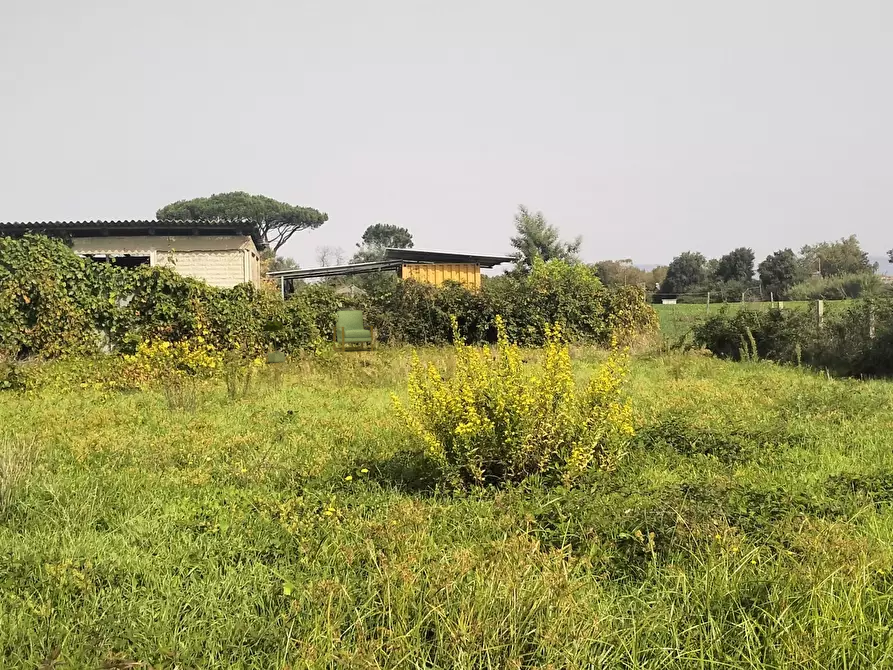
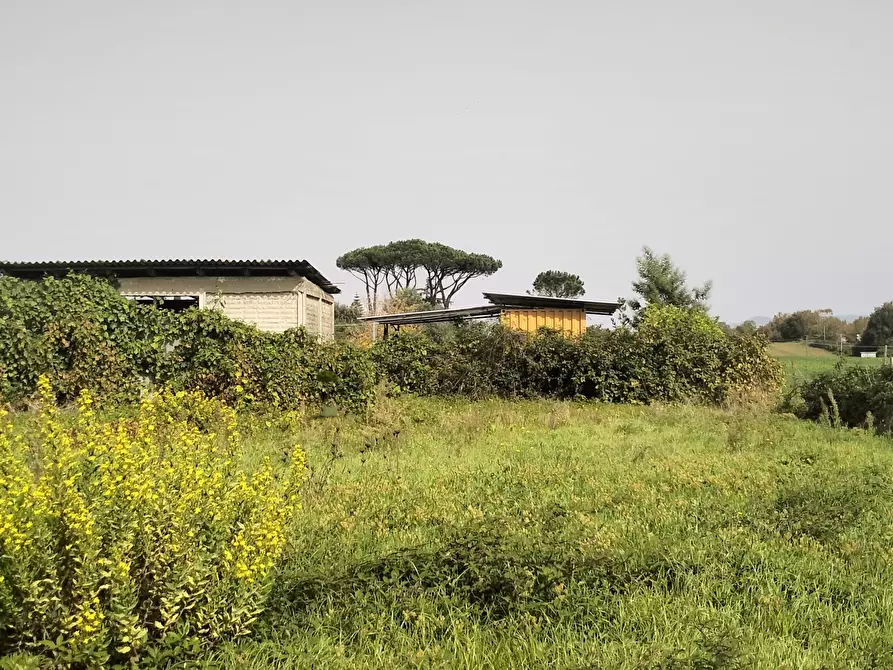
chair: present [333,310,373,352] -> none [412,358,452,403]

